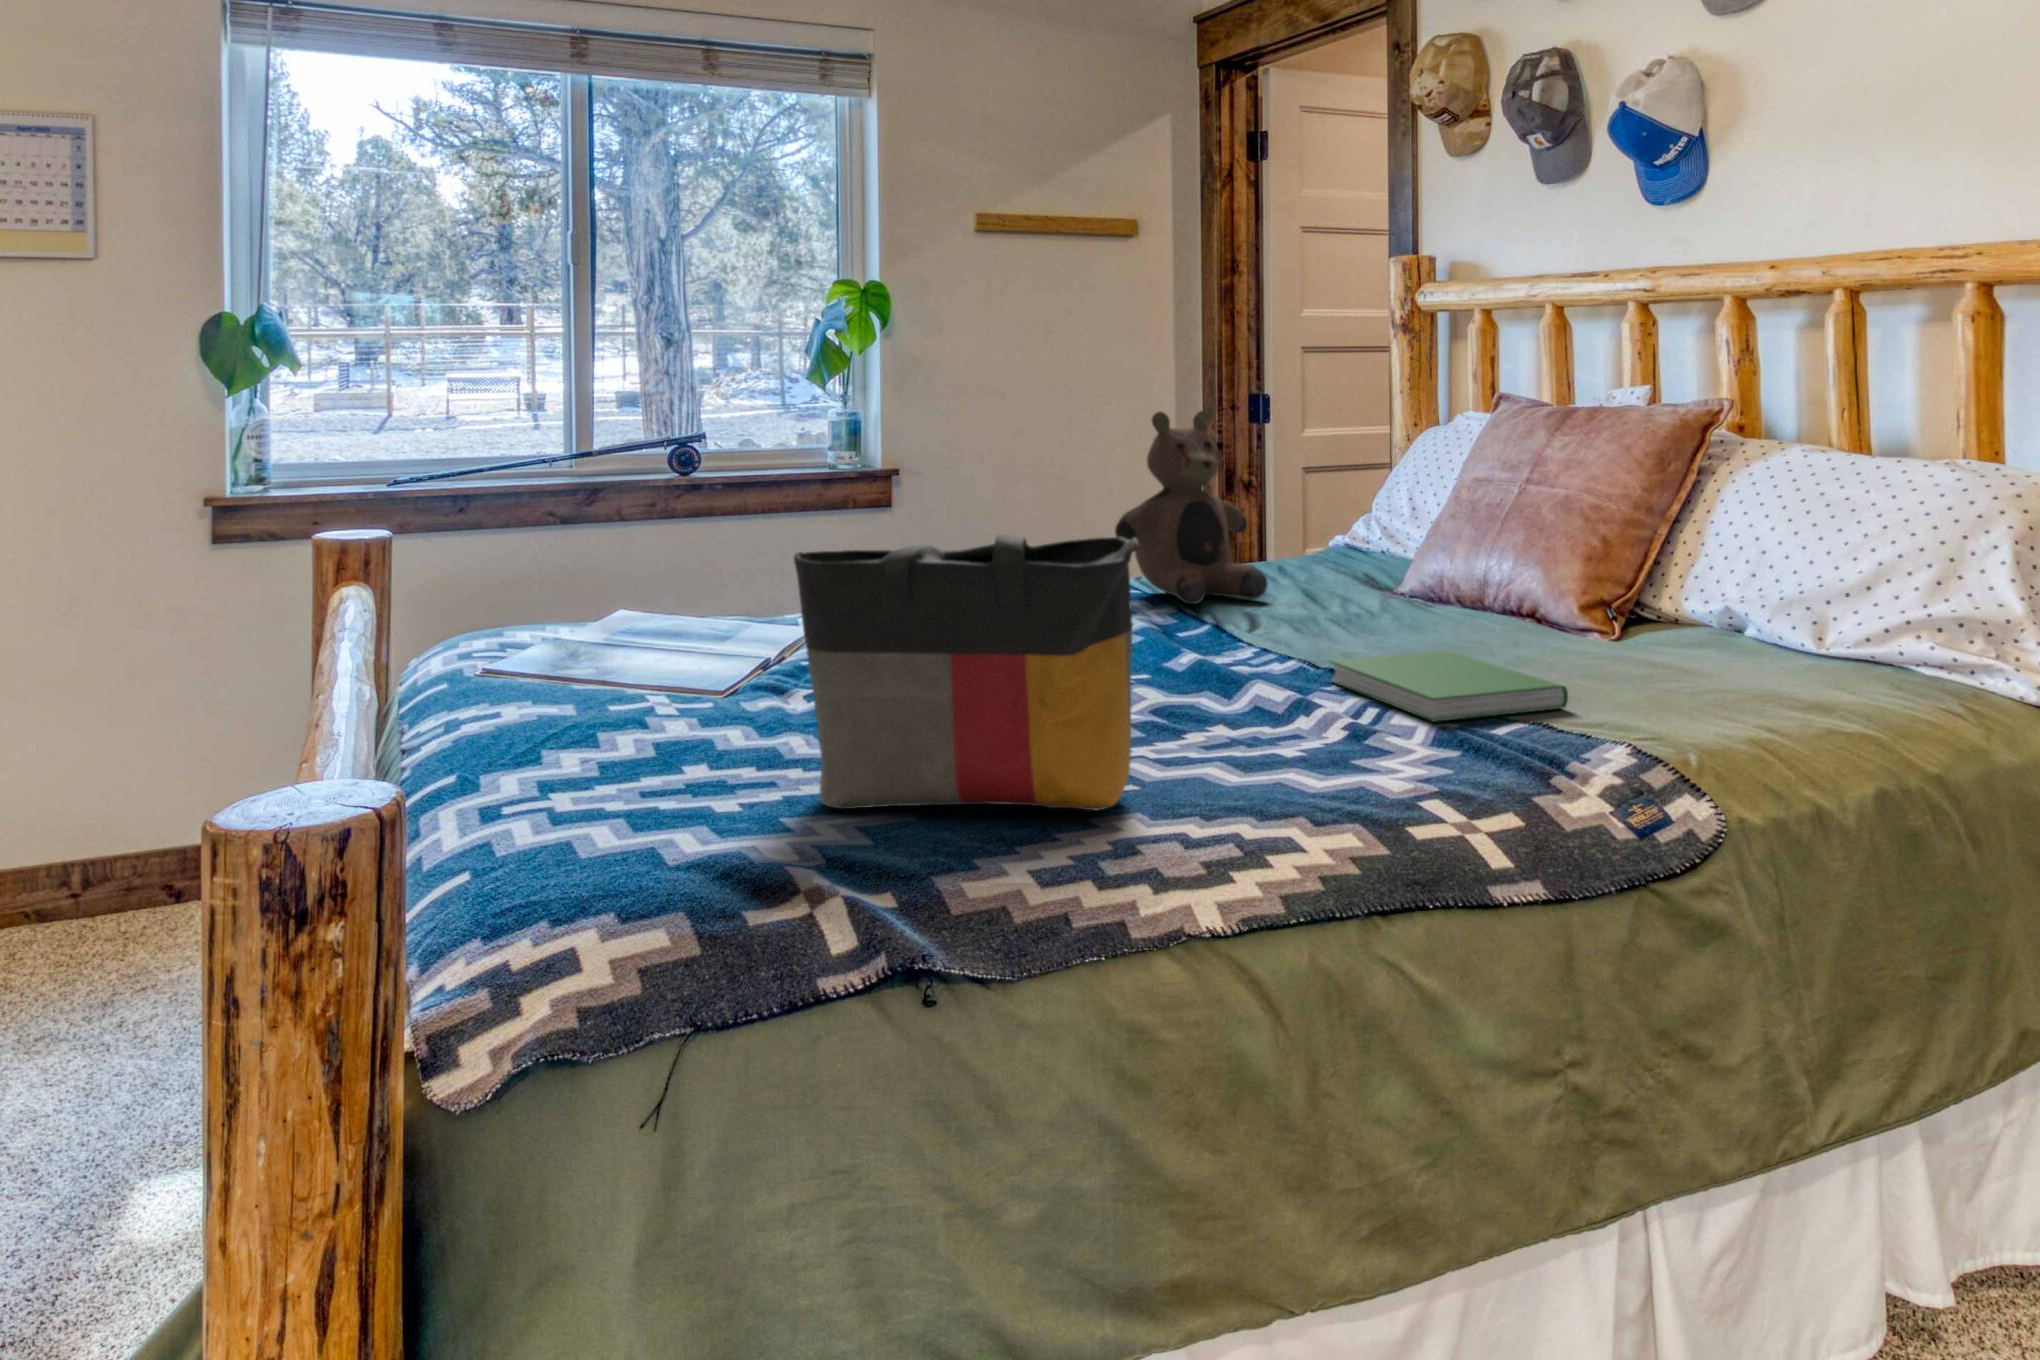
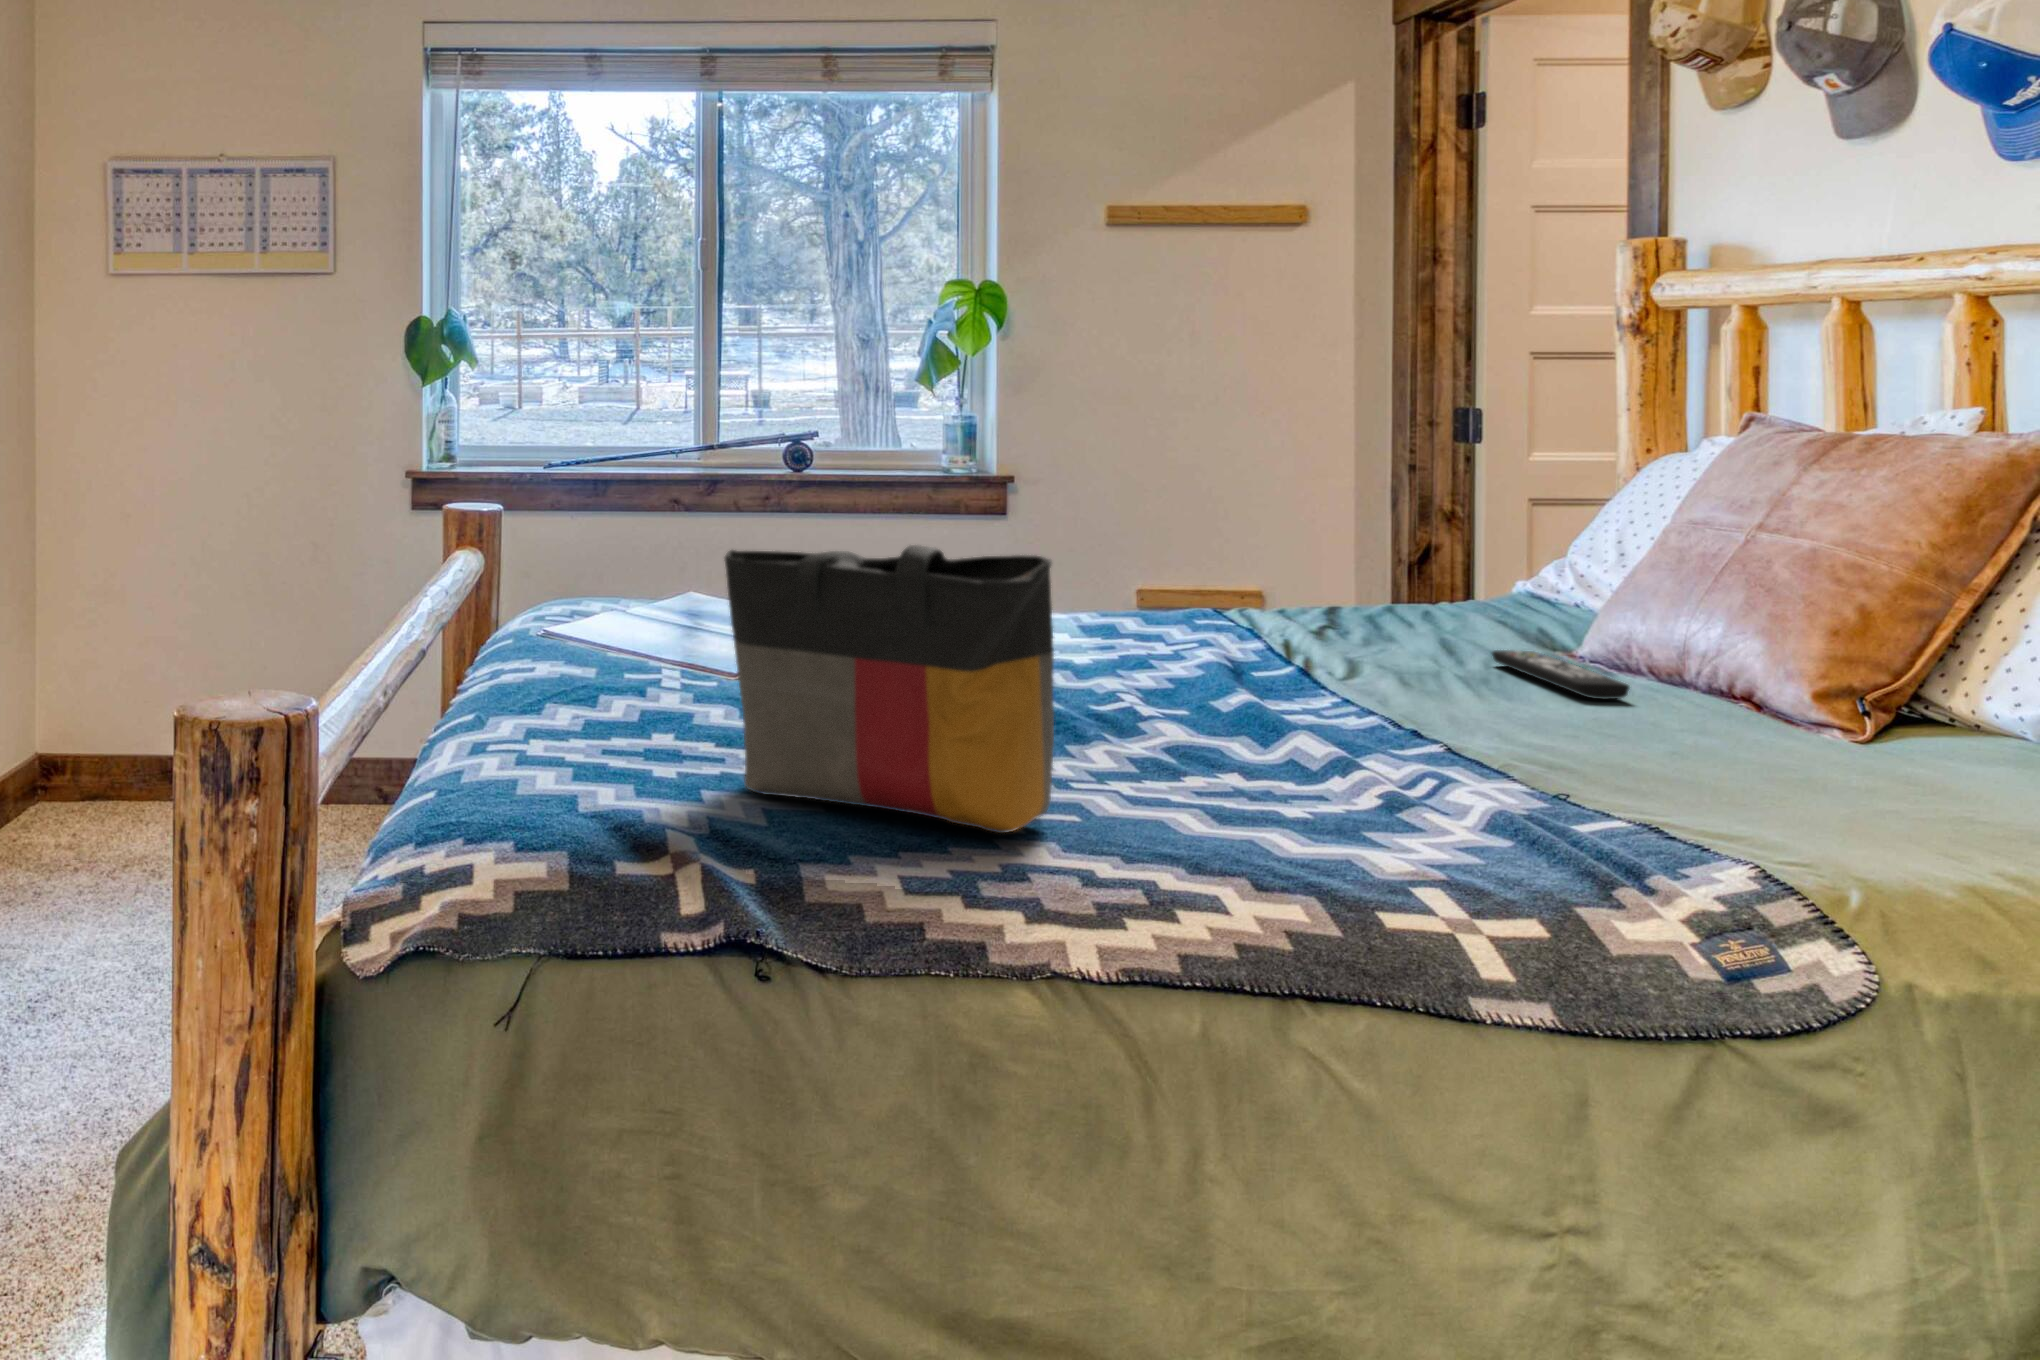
teddy bear: present [1115,411,1268,604] -> none [1197,426,1389,646]
remote control: none [1345,592,1453,625] -> present [1492,650,1630,699]
hardcover book: present [1330,651,1568,722] -> none [1393,721,1713,815]

